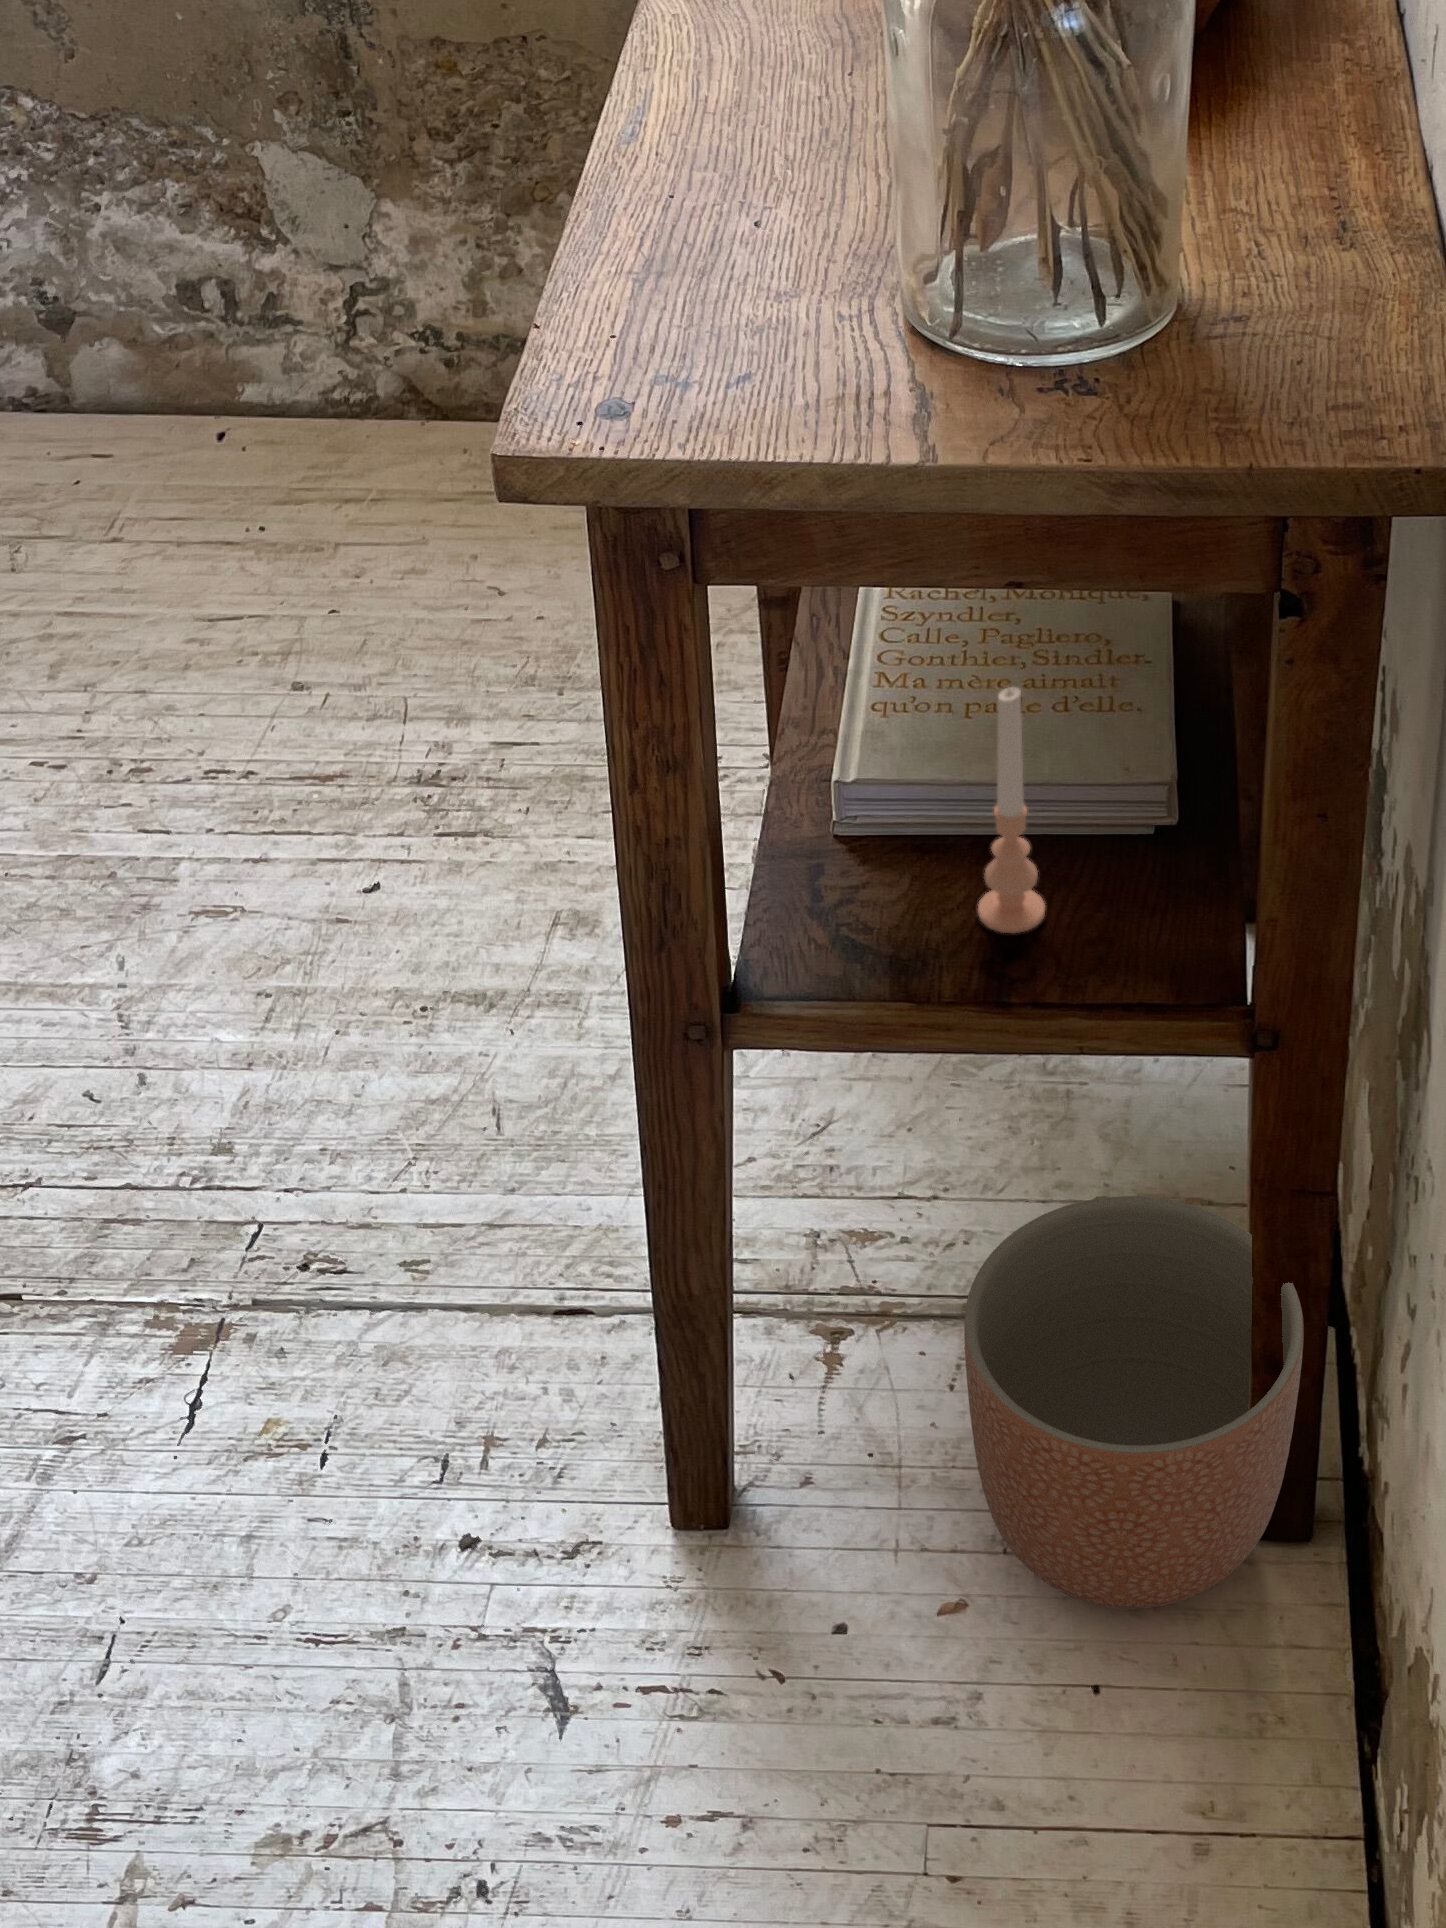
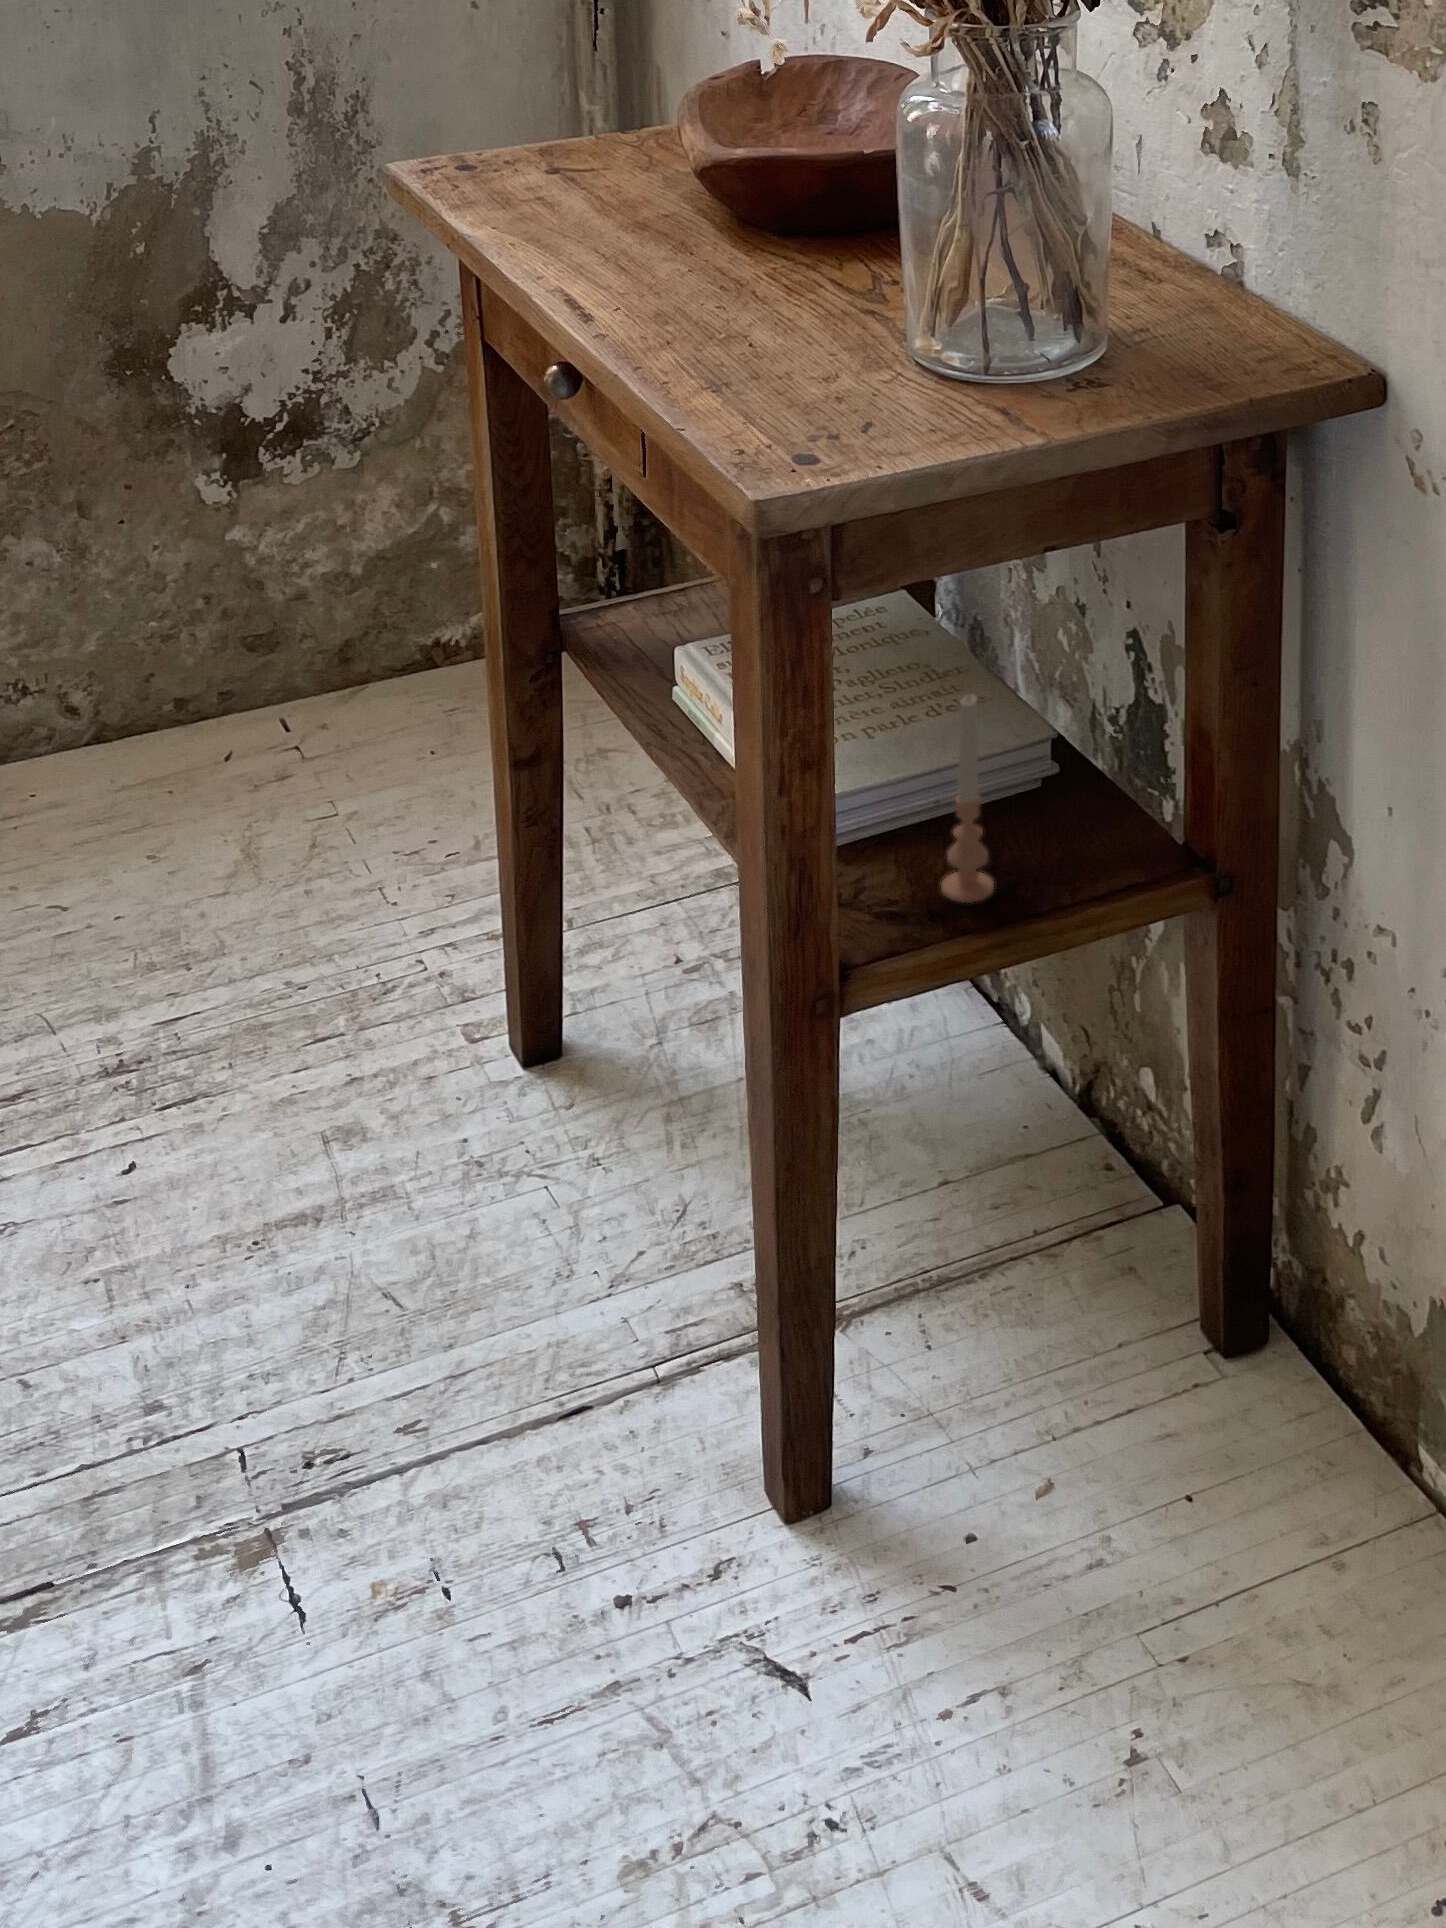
planter: present [964,1196,1304,1609] -> none [994,1109,1263,1448]

